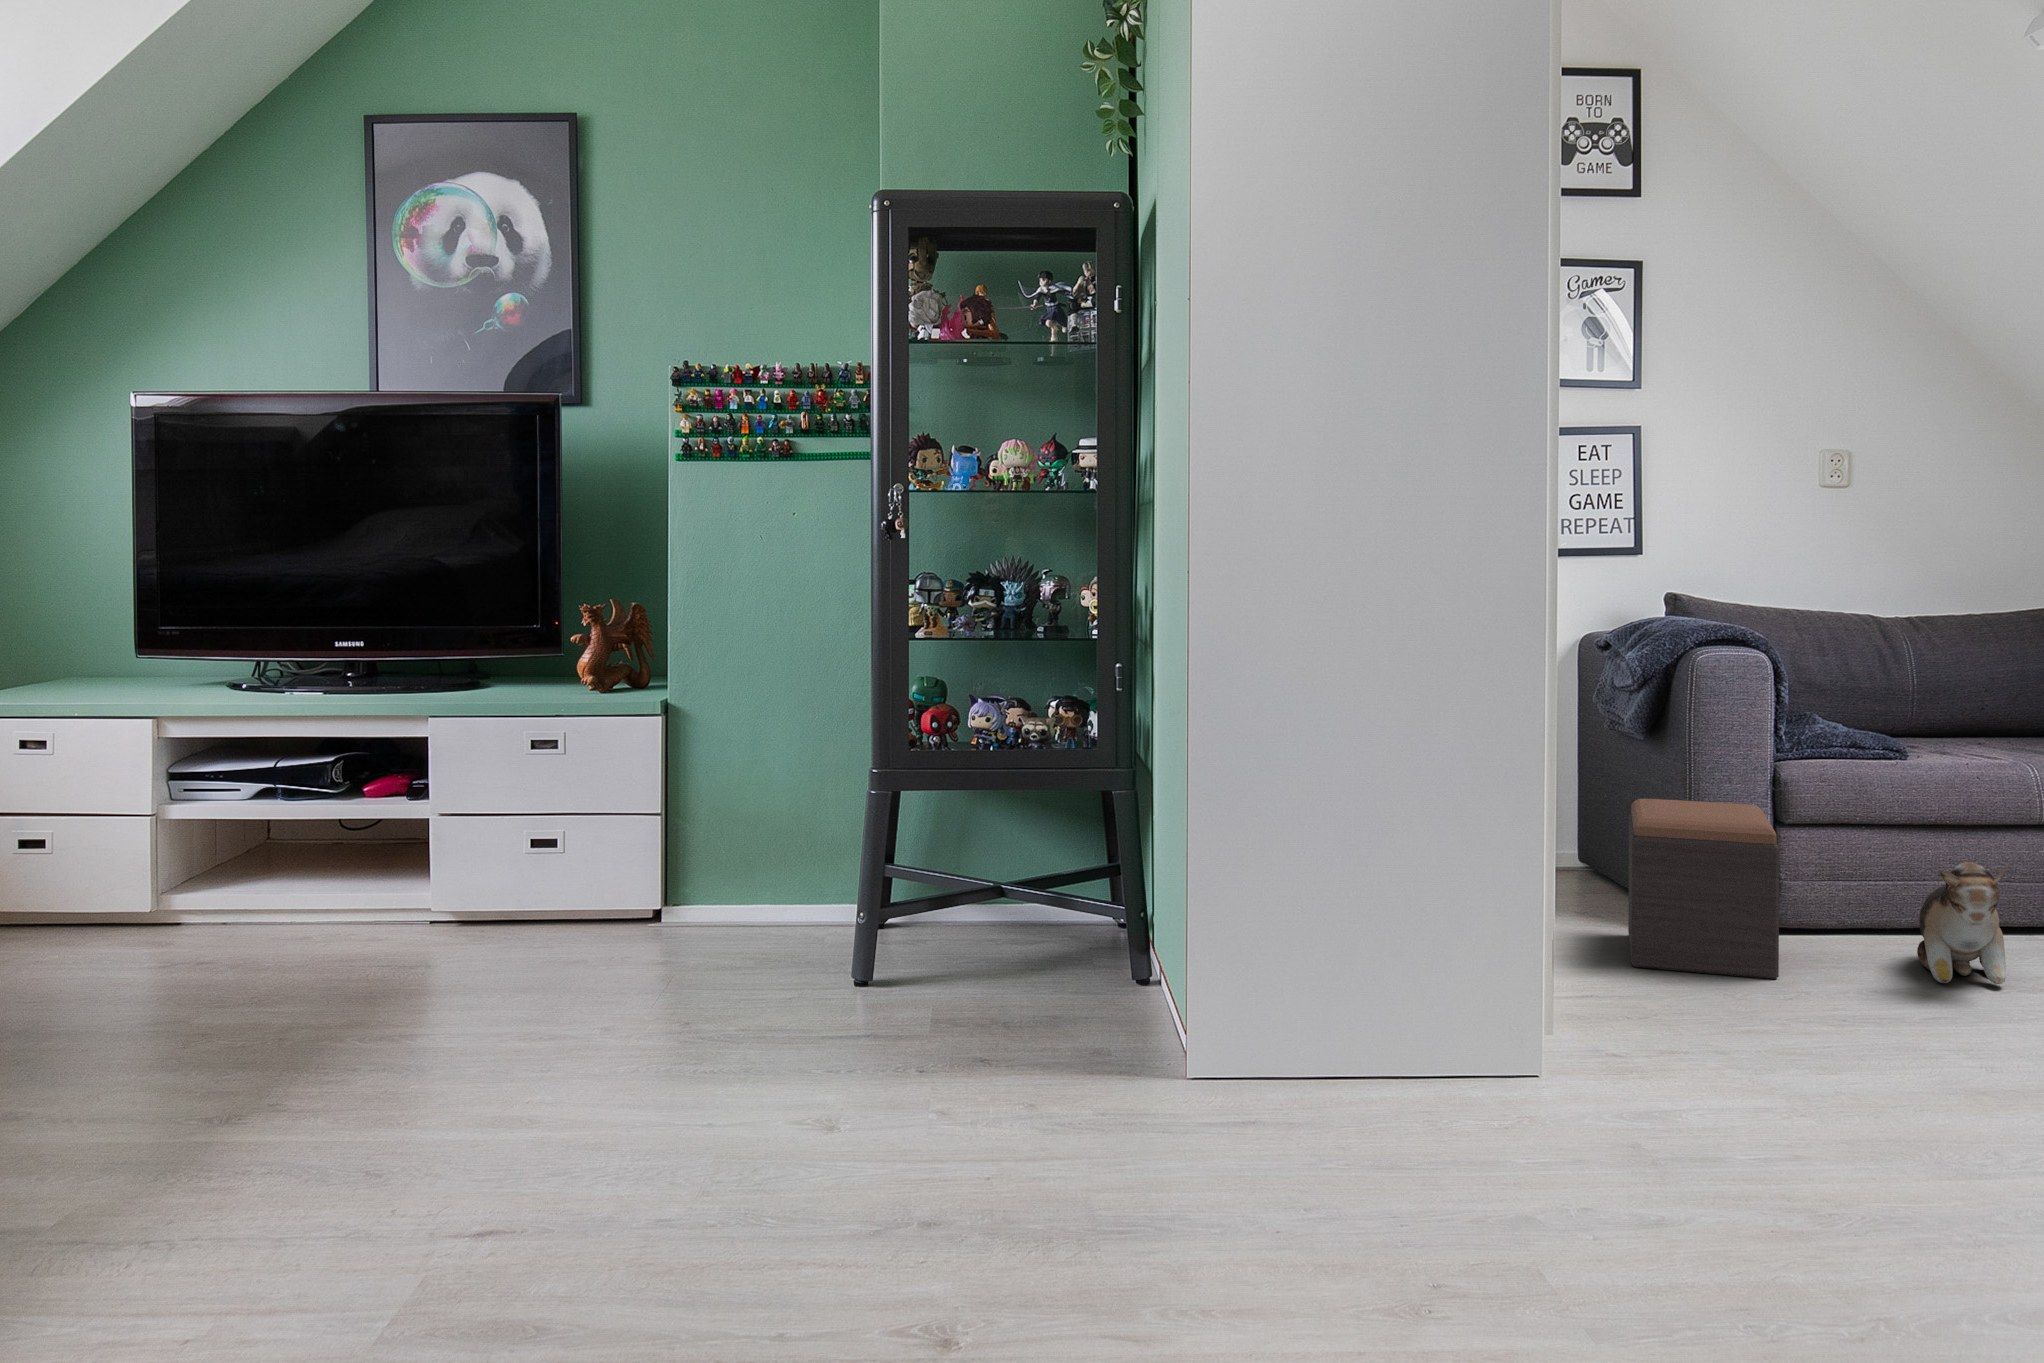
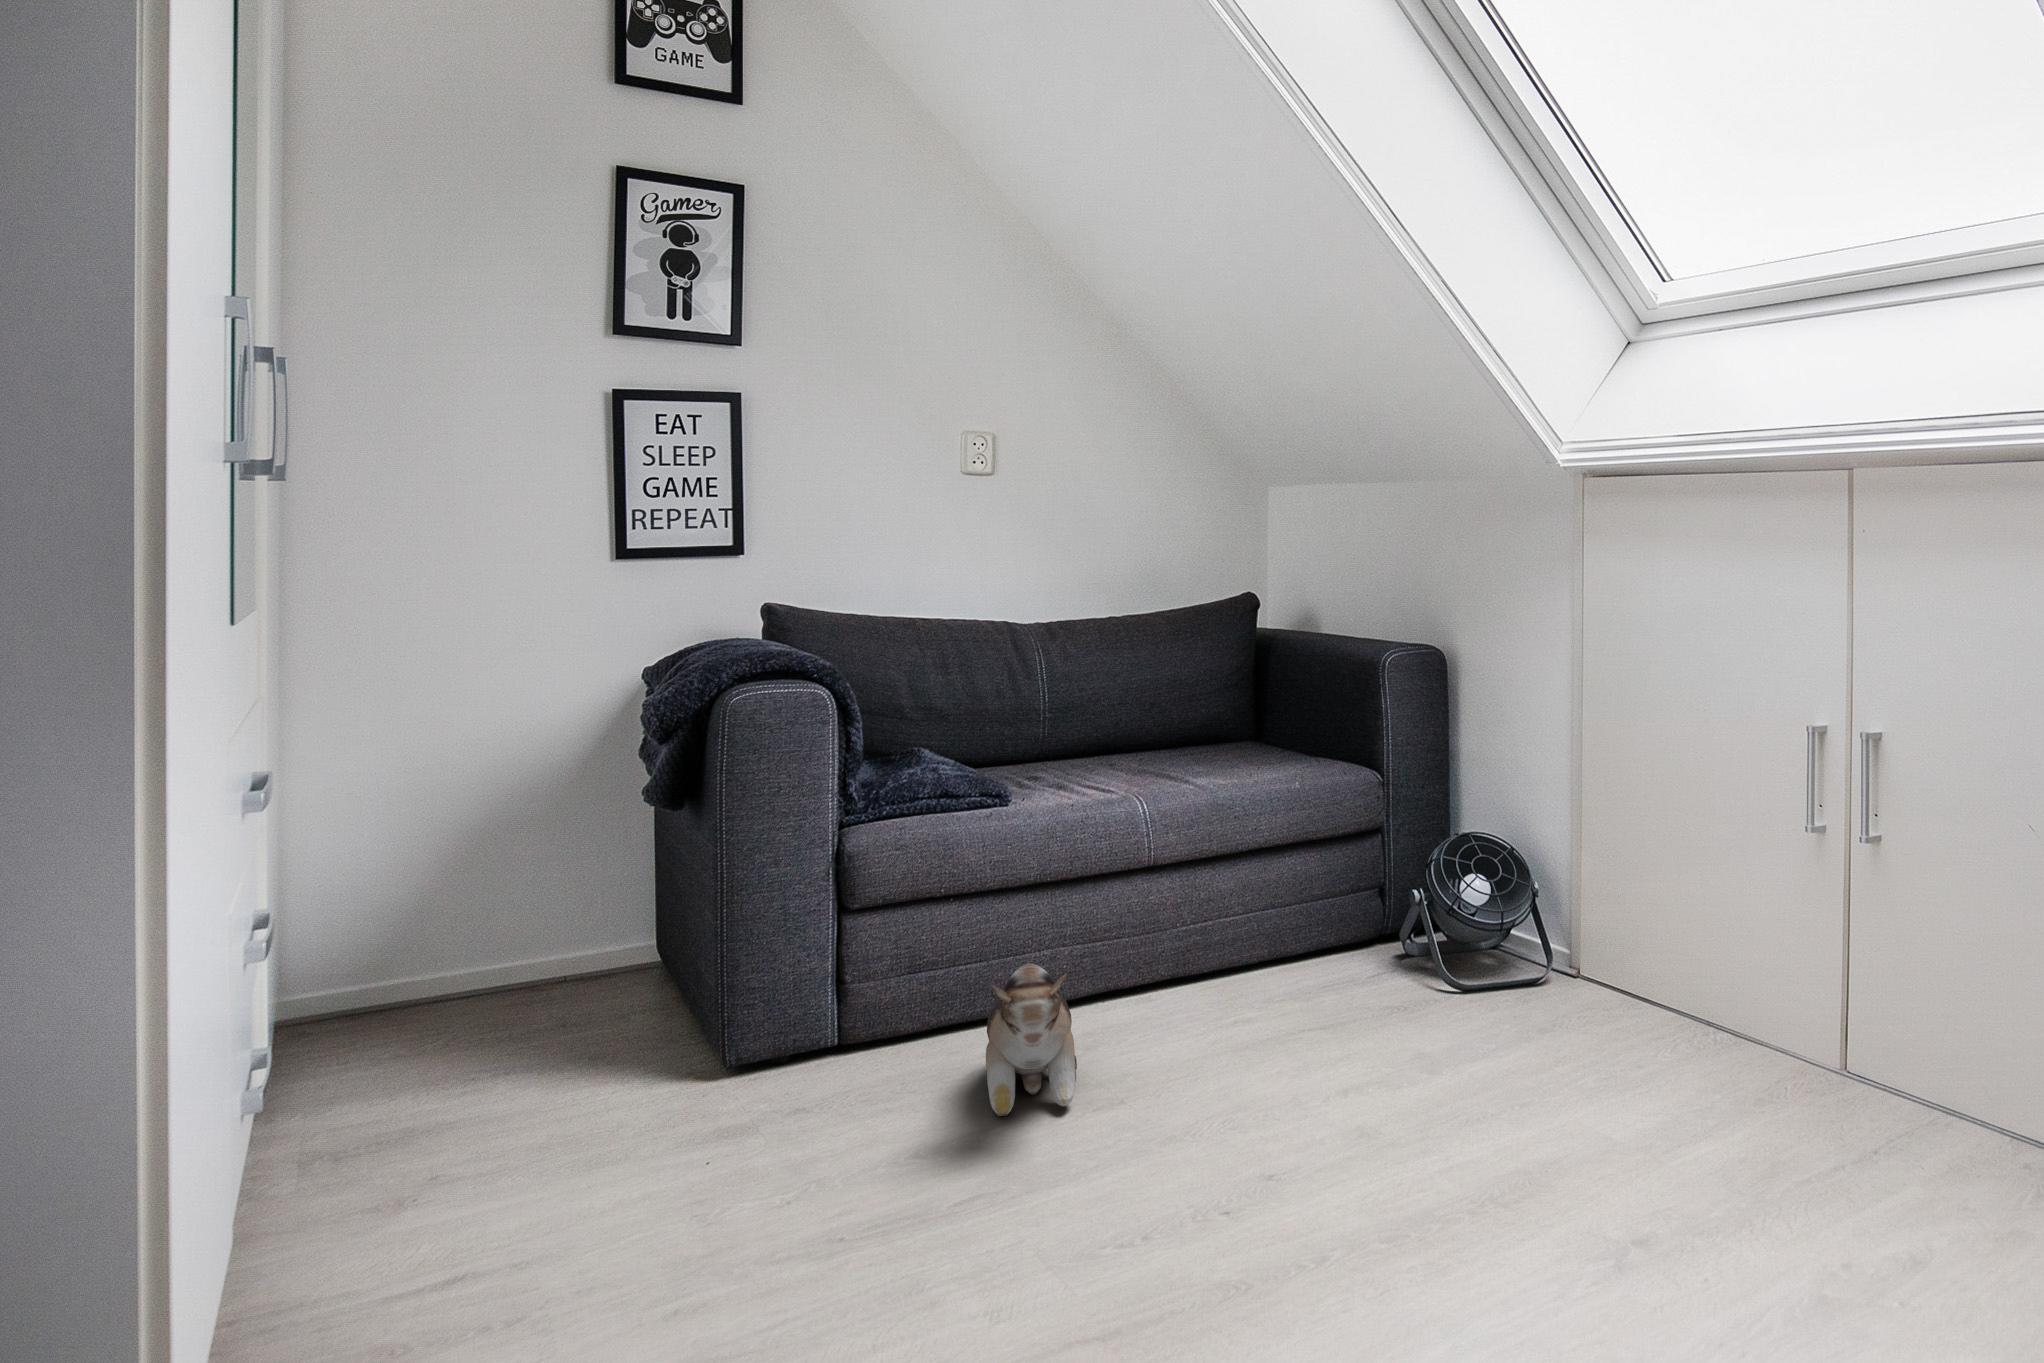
footstool: present [1628,799,1779,979] -> none [591,900,813,1170]

